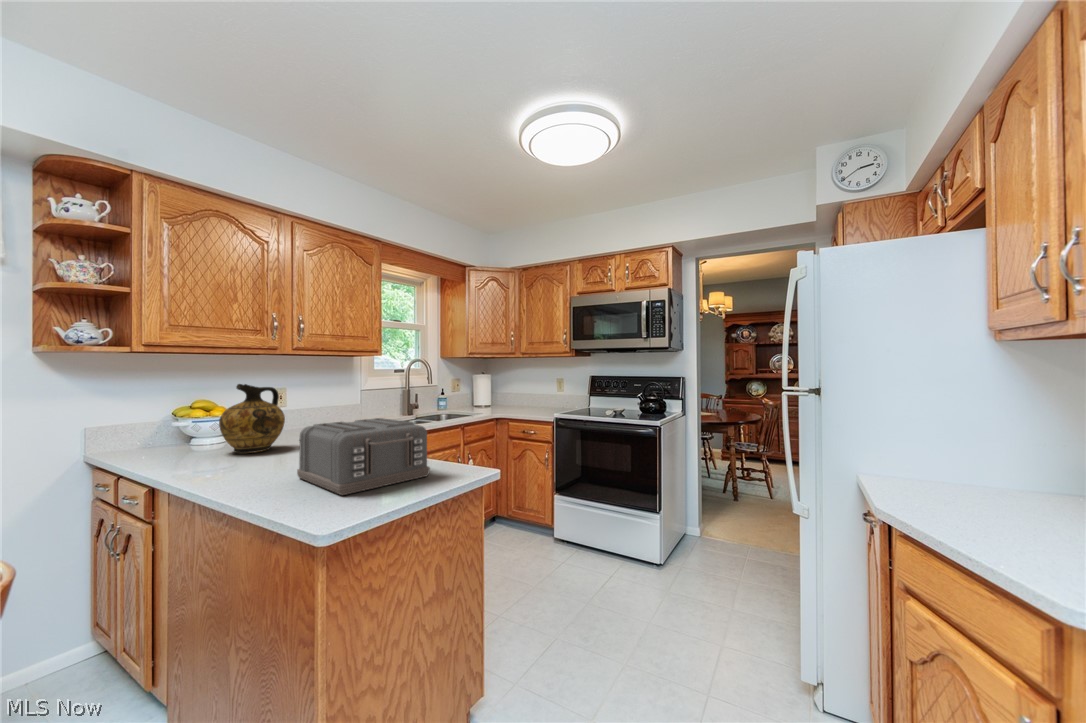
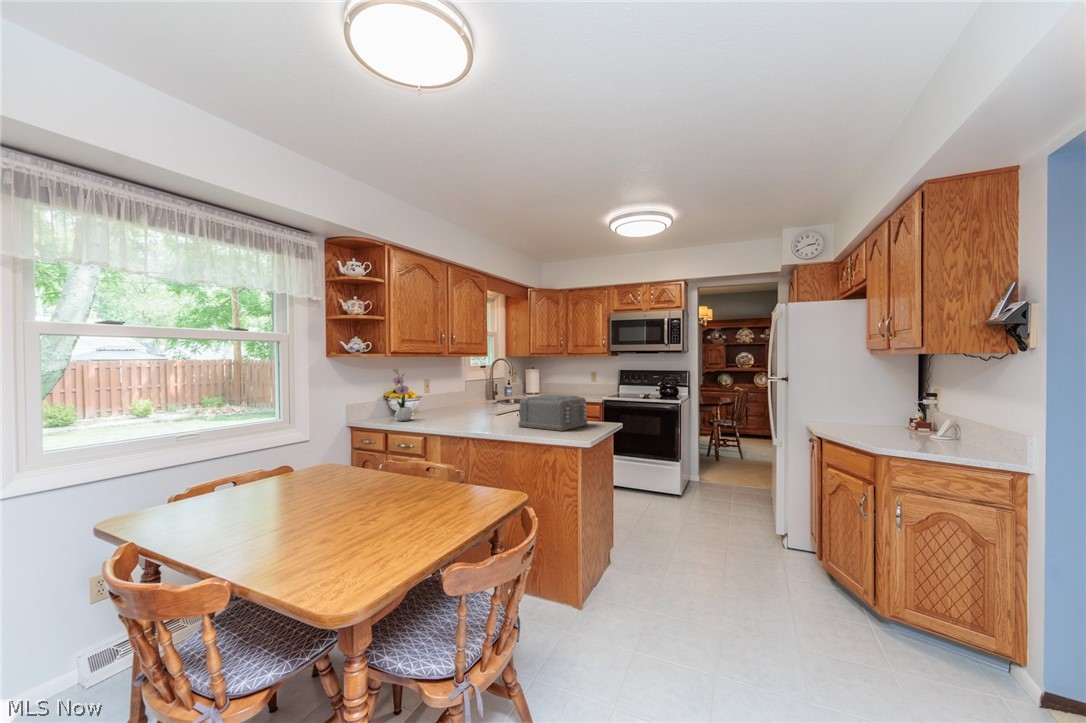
flower arrangement: none [143,372,194,457] -> present [393,369,413,421]
ceramic jug: present [219,384,285,453] -> none [431,376,466,419]

